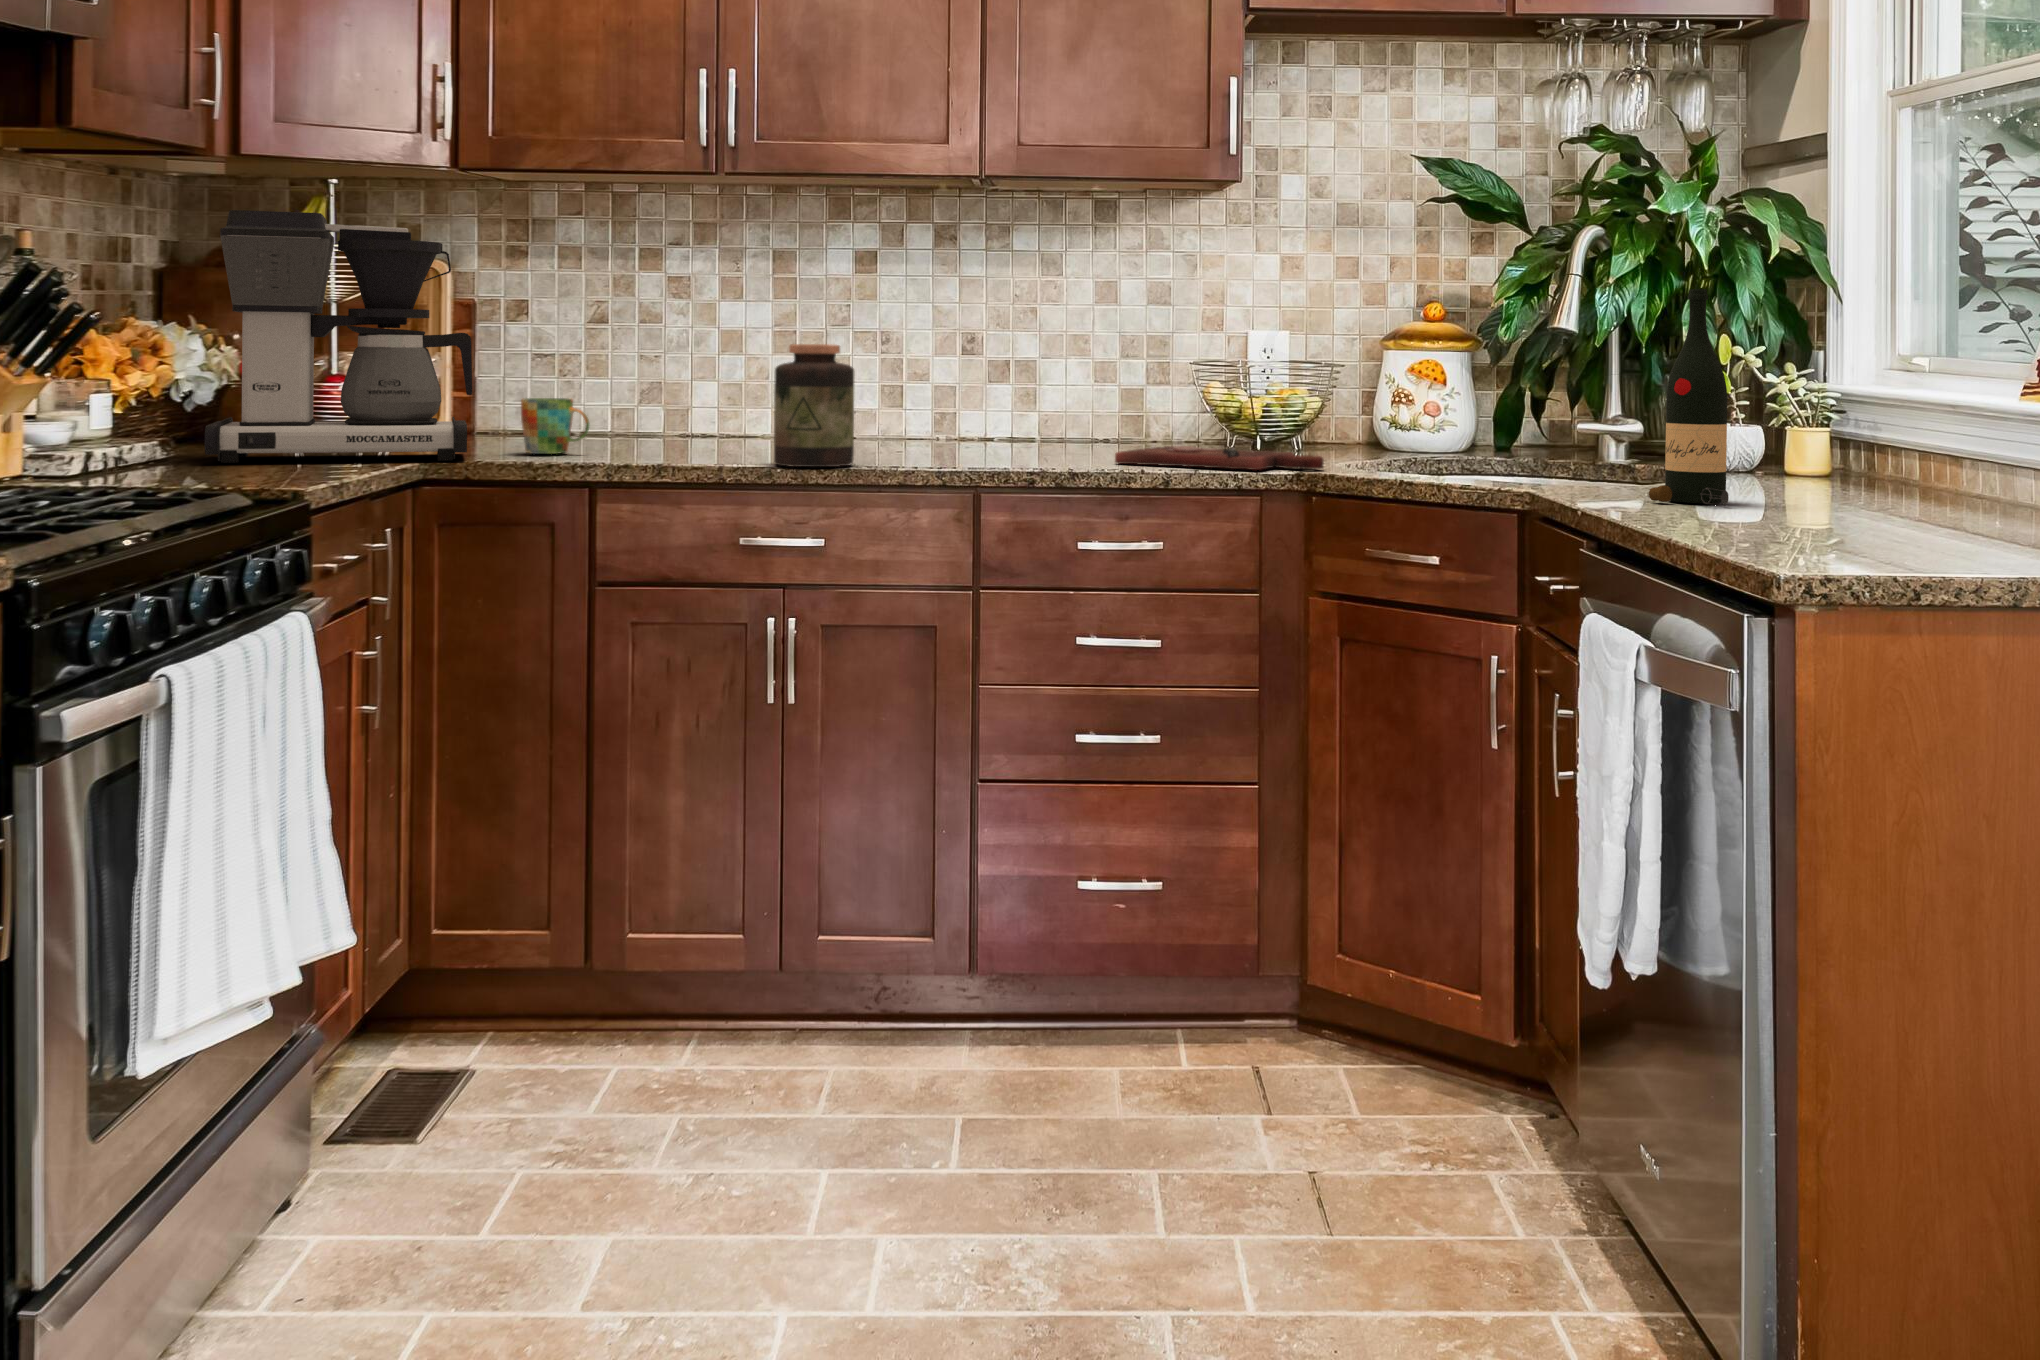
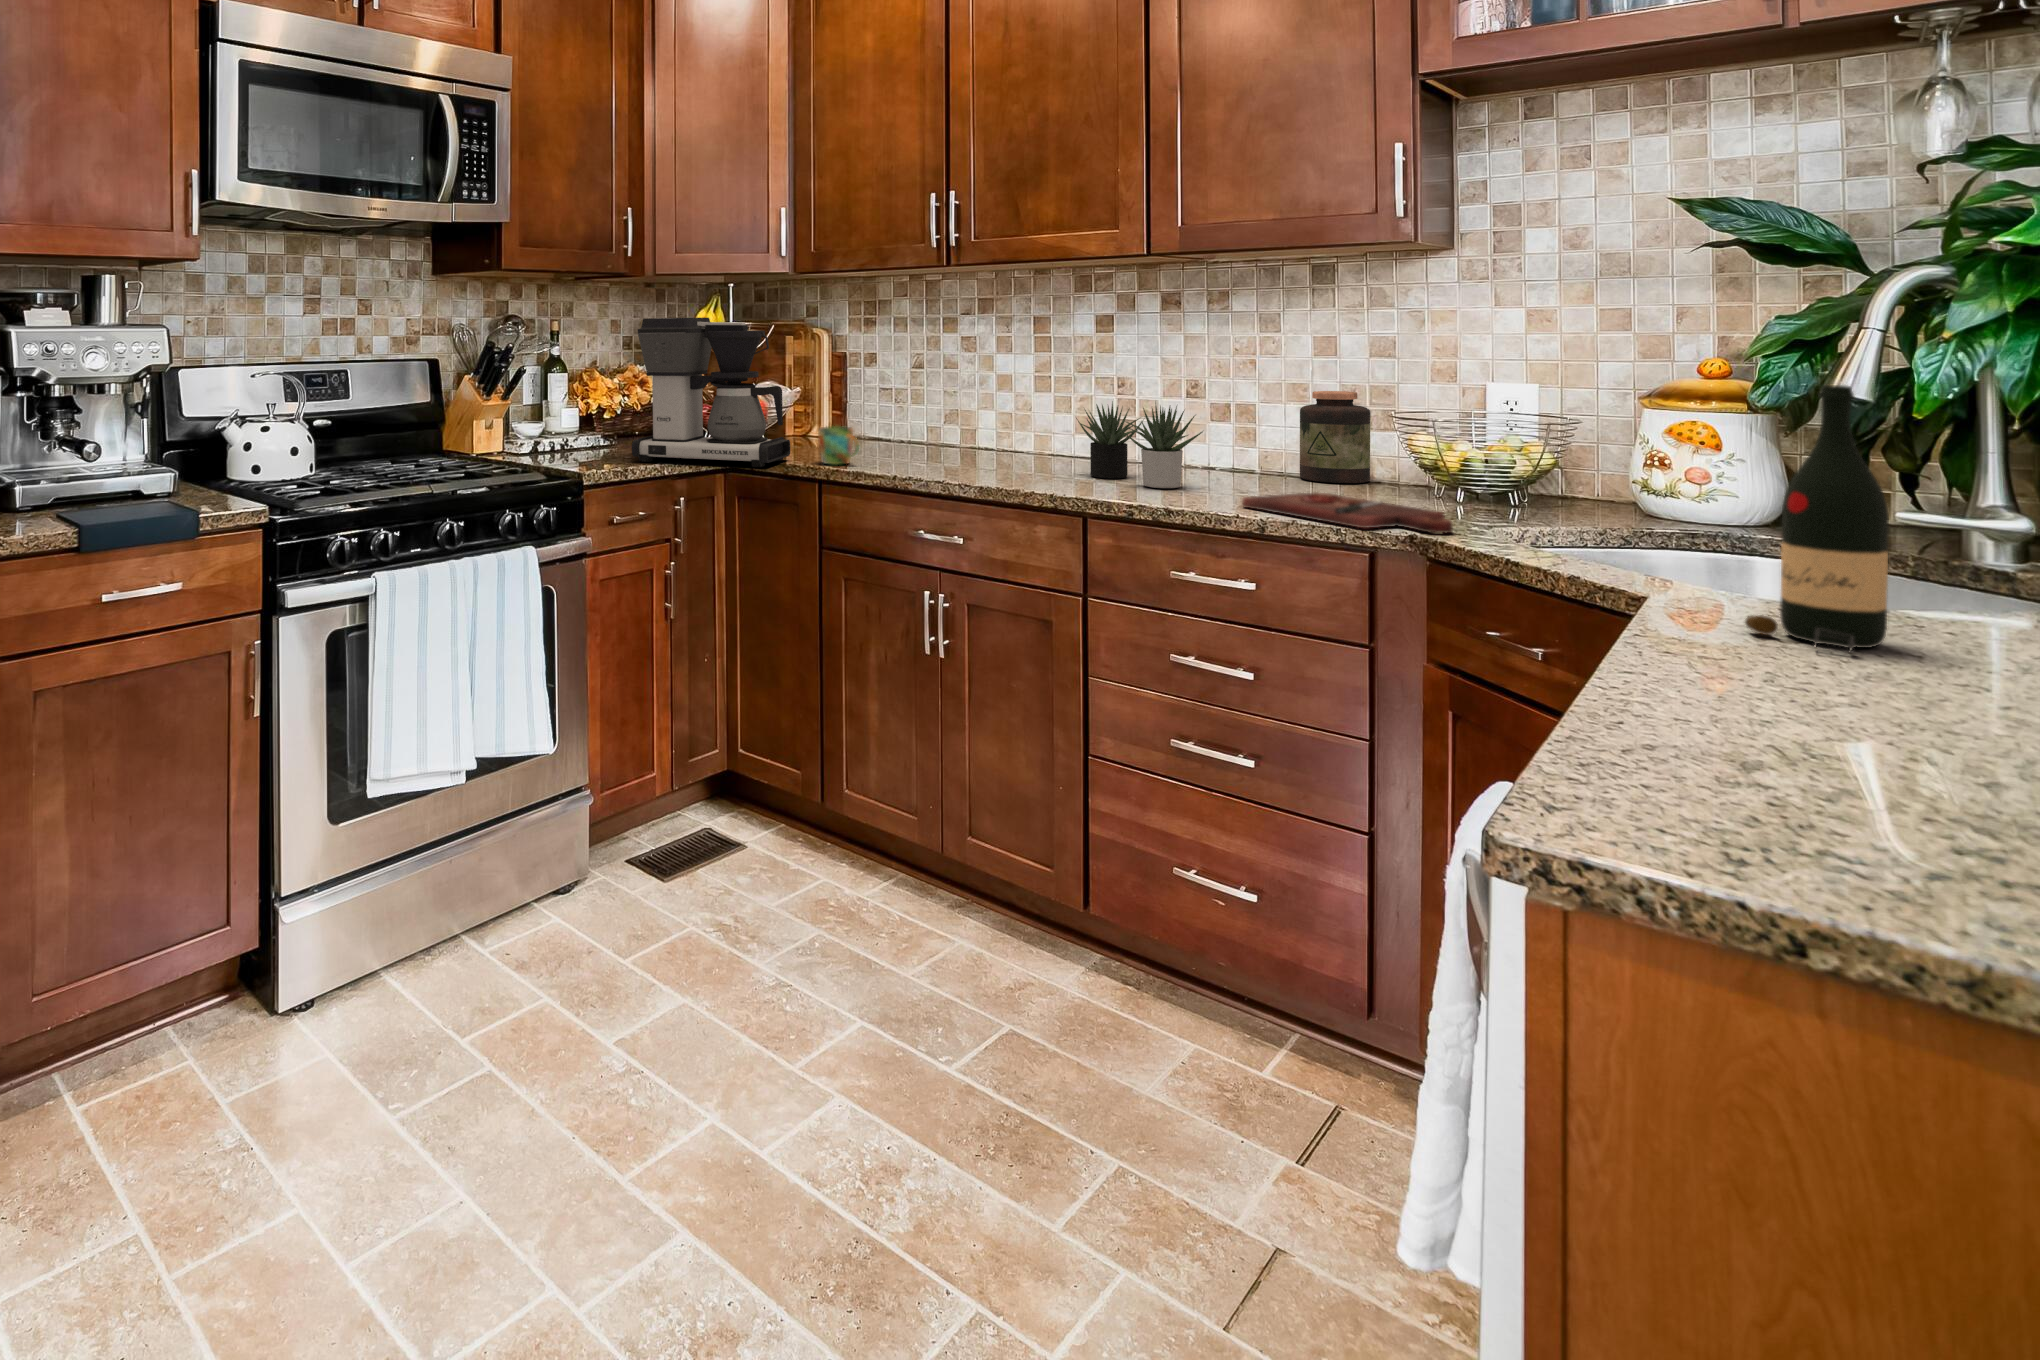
jar: present [774,344,854,467] -> present [1300,391,1370,483]
succulent plant: none [872,347,1040,455] -> present [1076,401,1203,488]

